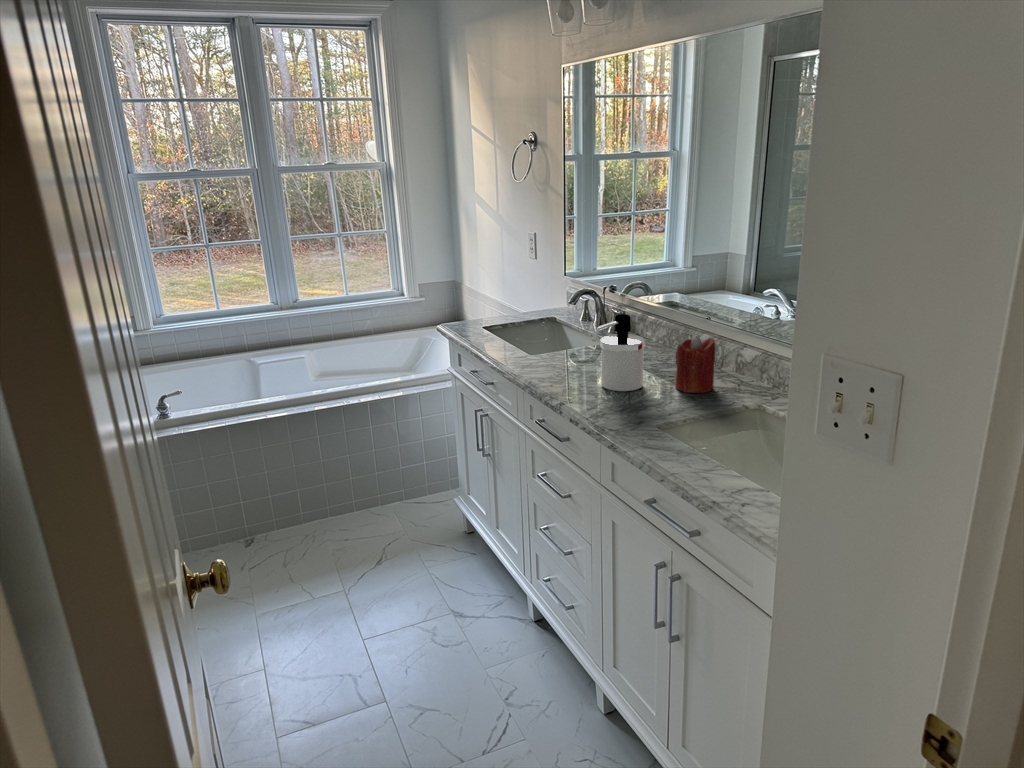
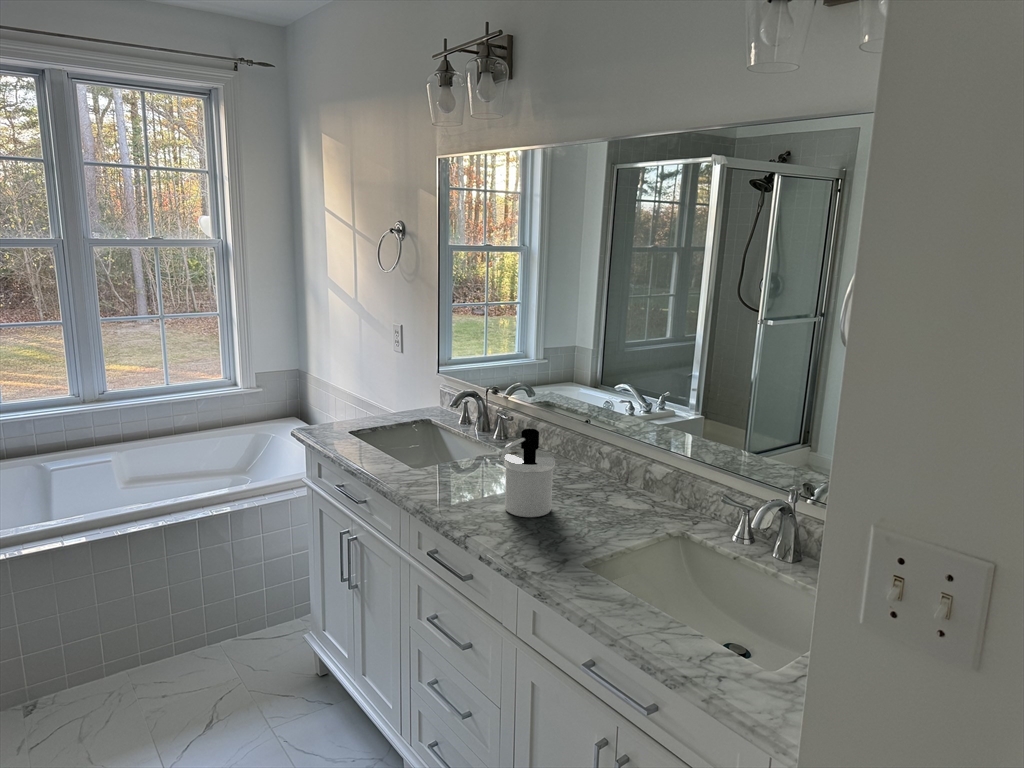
candle: present [676,335,715,393] -> none [586,452,630,517]

